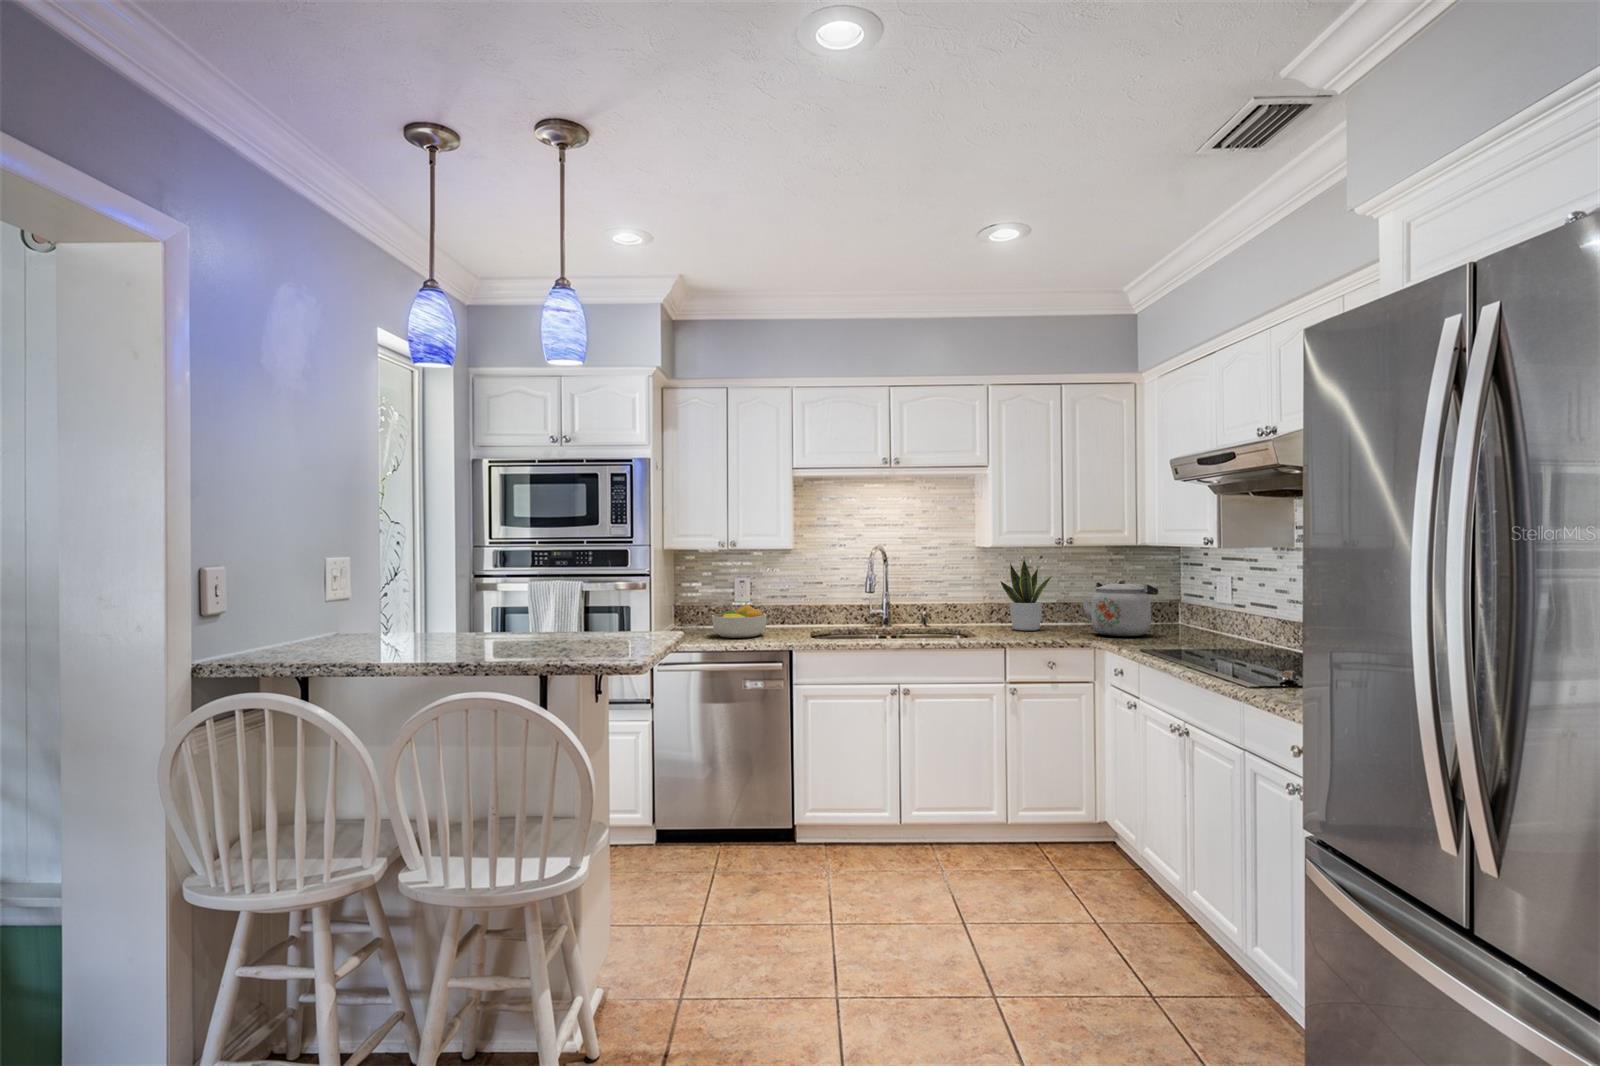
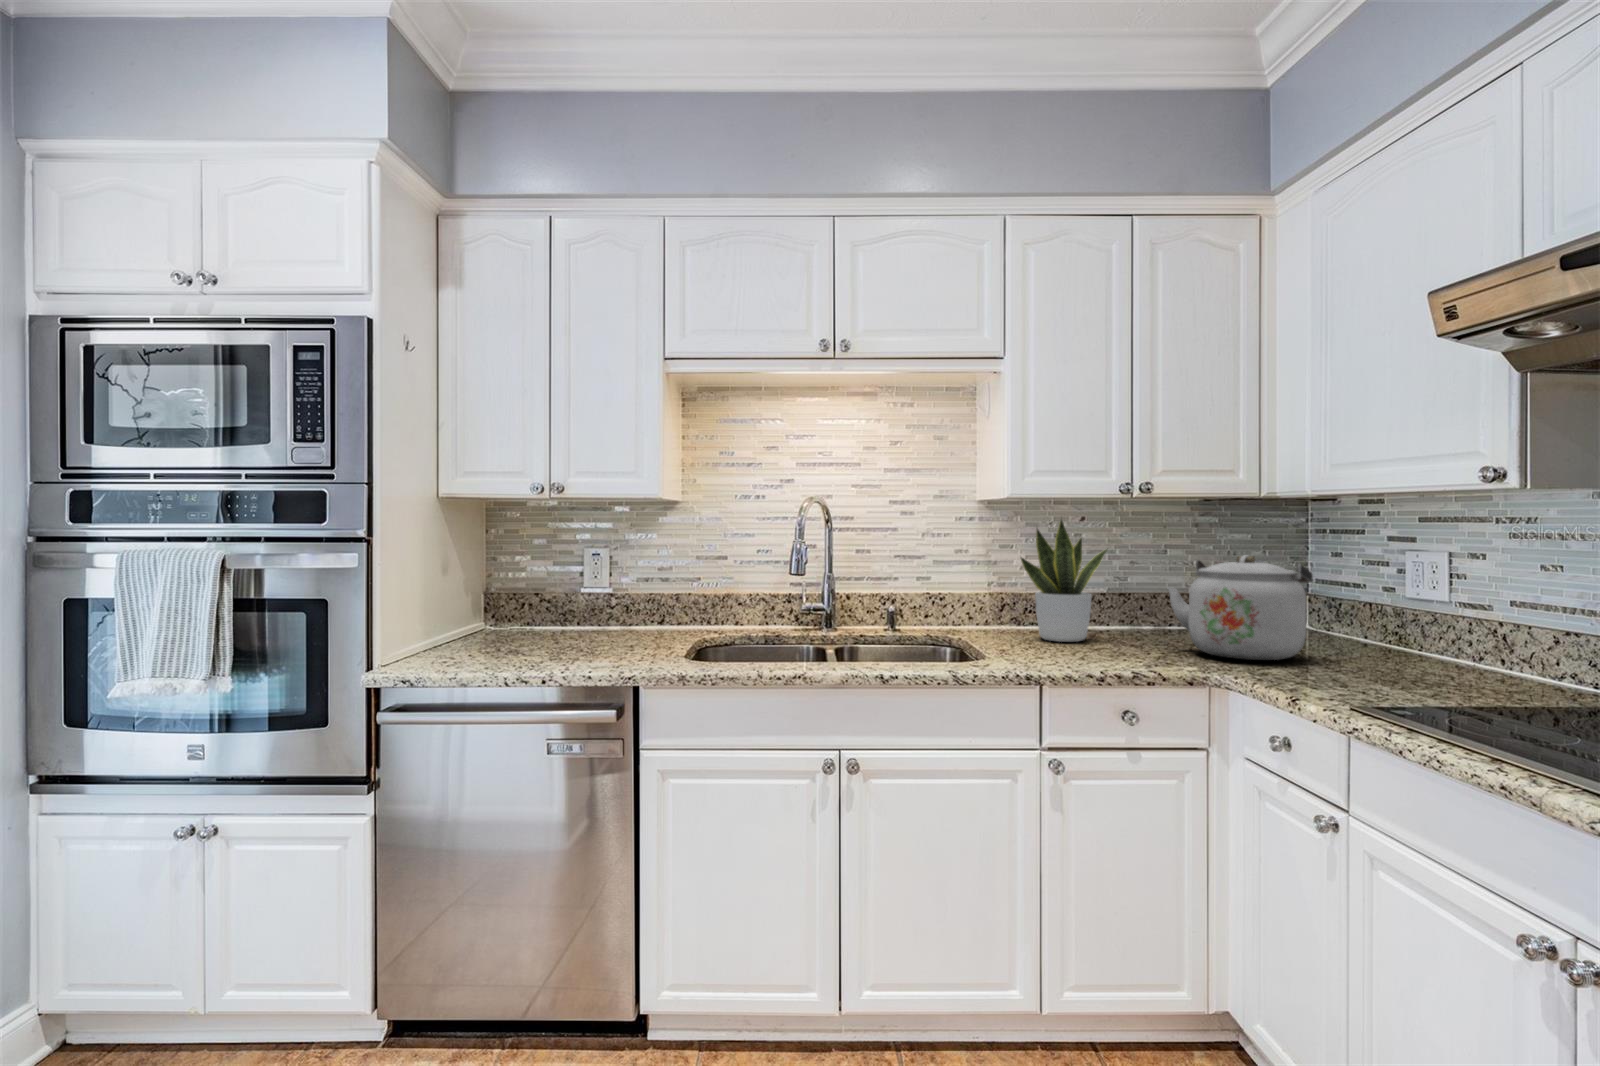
fruit bowl: present [712,605,767,638] -> none [504,593,614,656]

